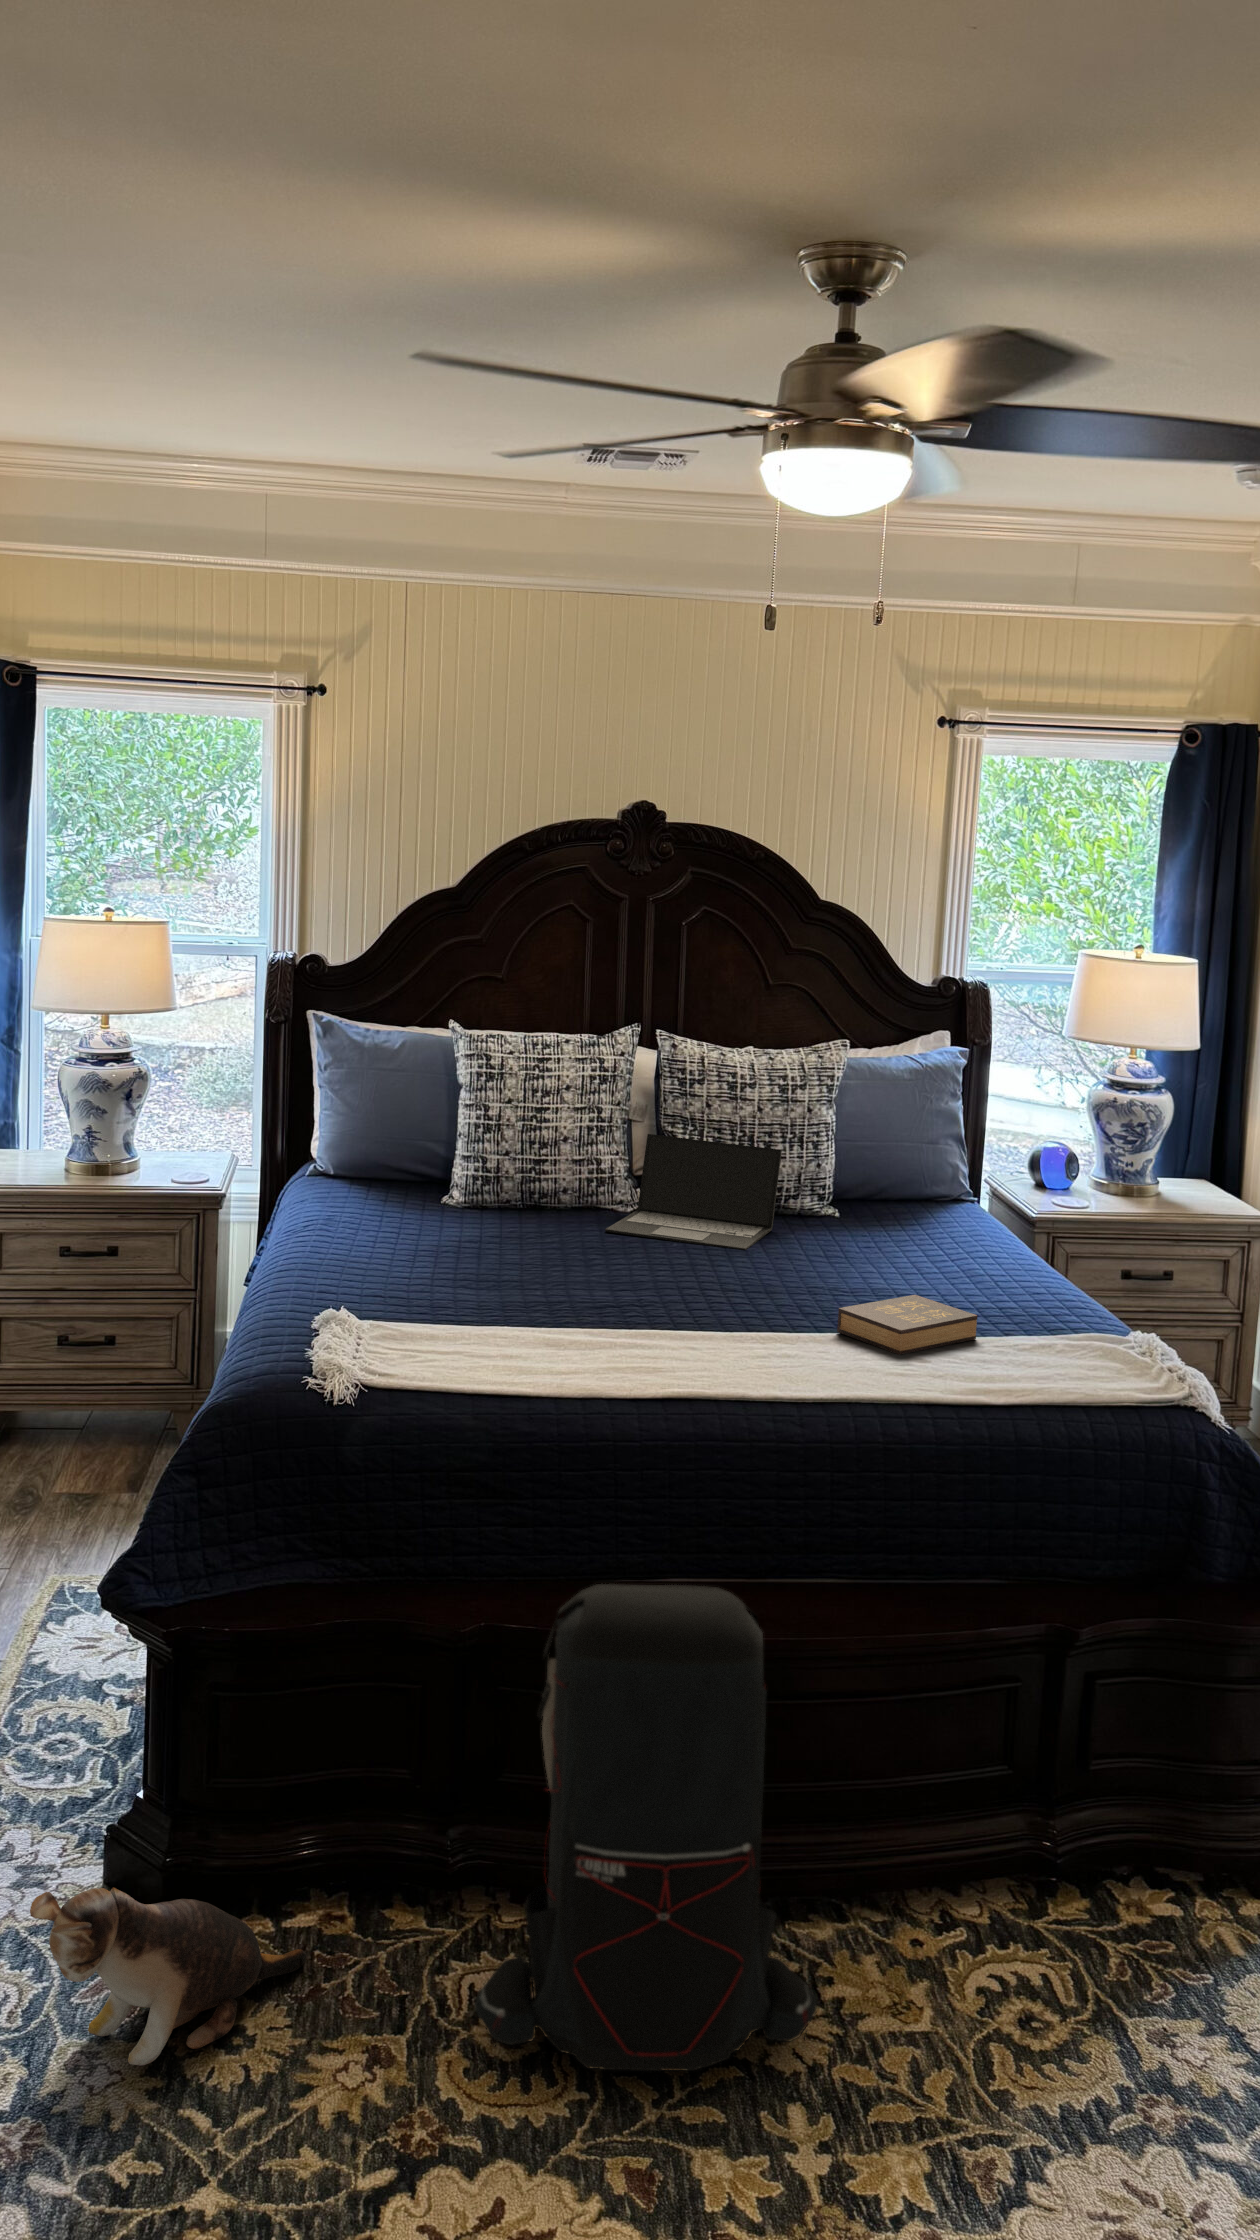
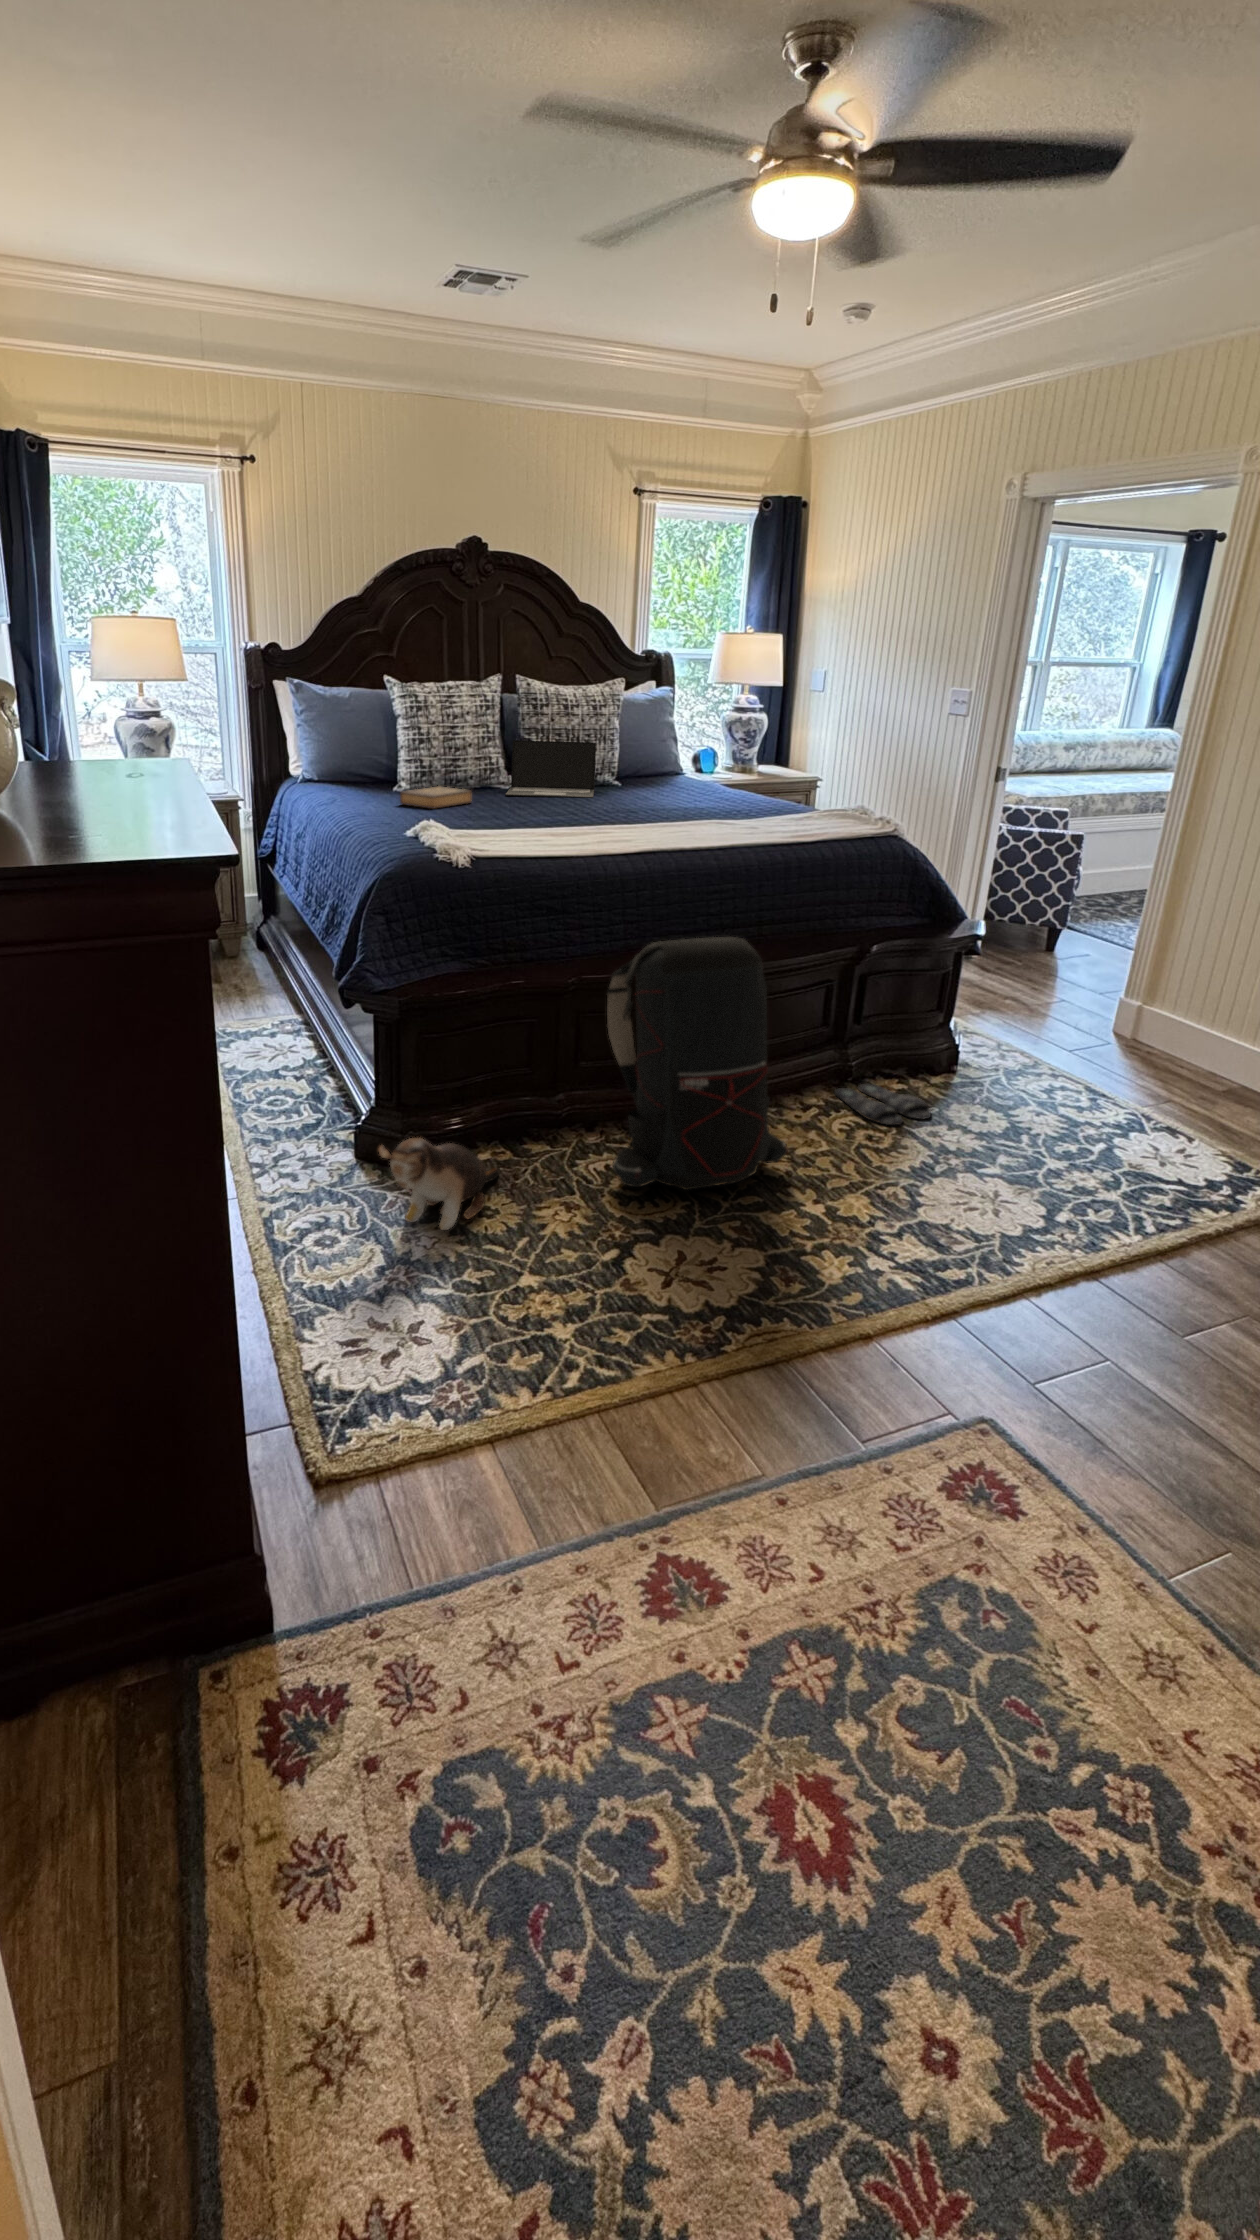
hardback book: present [837,1295,978,1355] -> present [400,786,471,809]
slippers: none [1023,1882,1188,1994] -> present [834,1083,931,1125]

